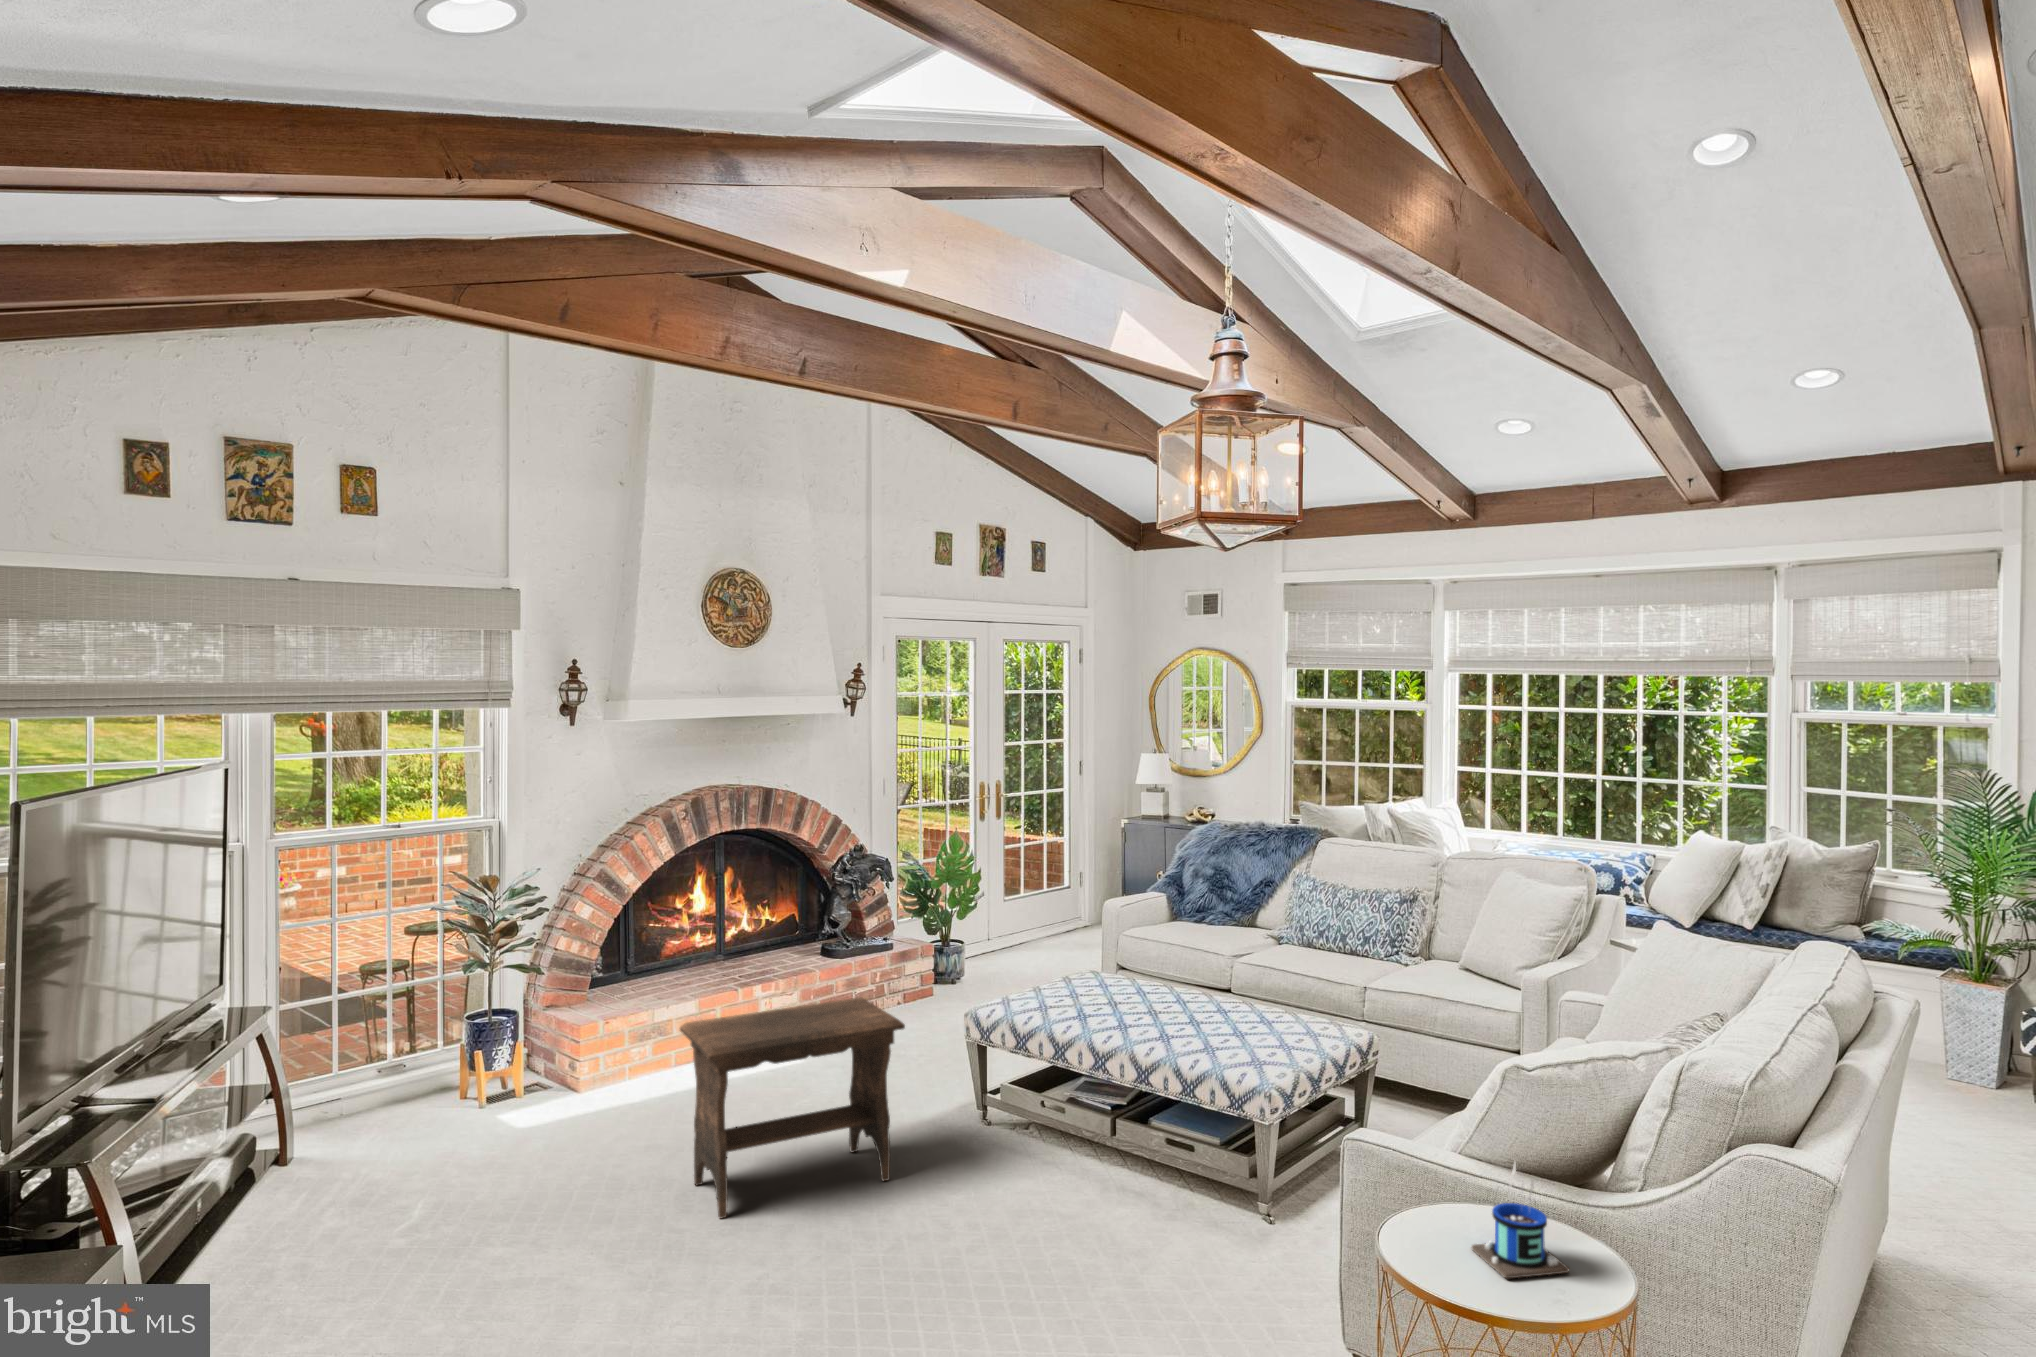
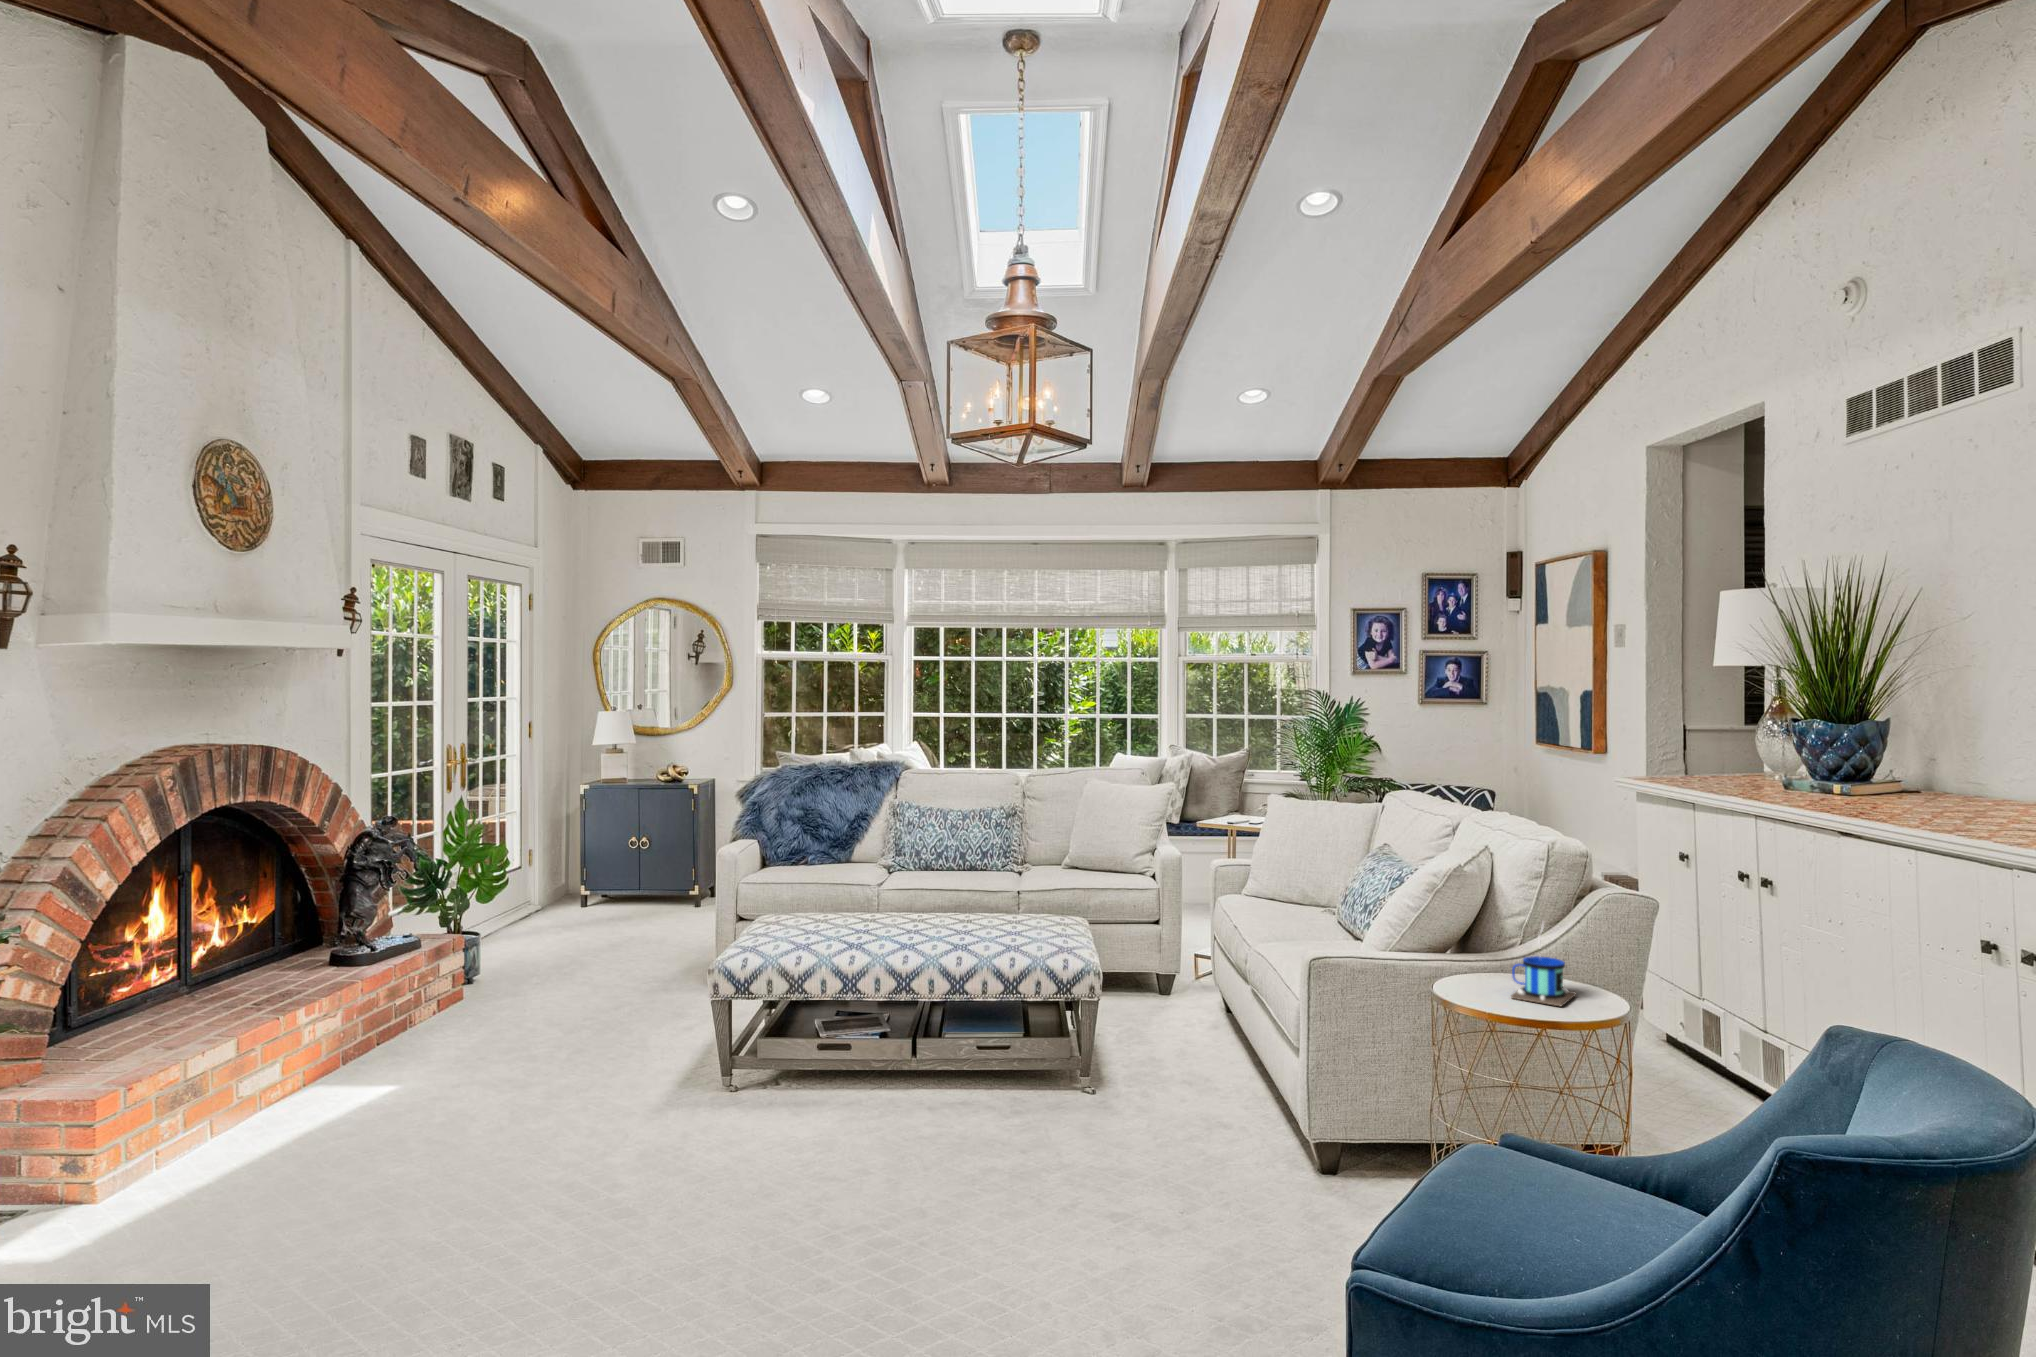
footstool: present [680,997,905,1218] -> none [458,962,732,1255]

